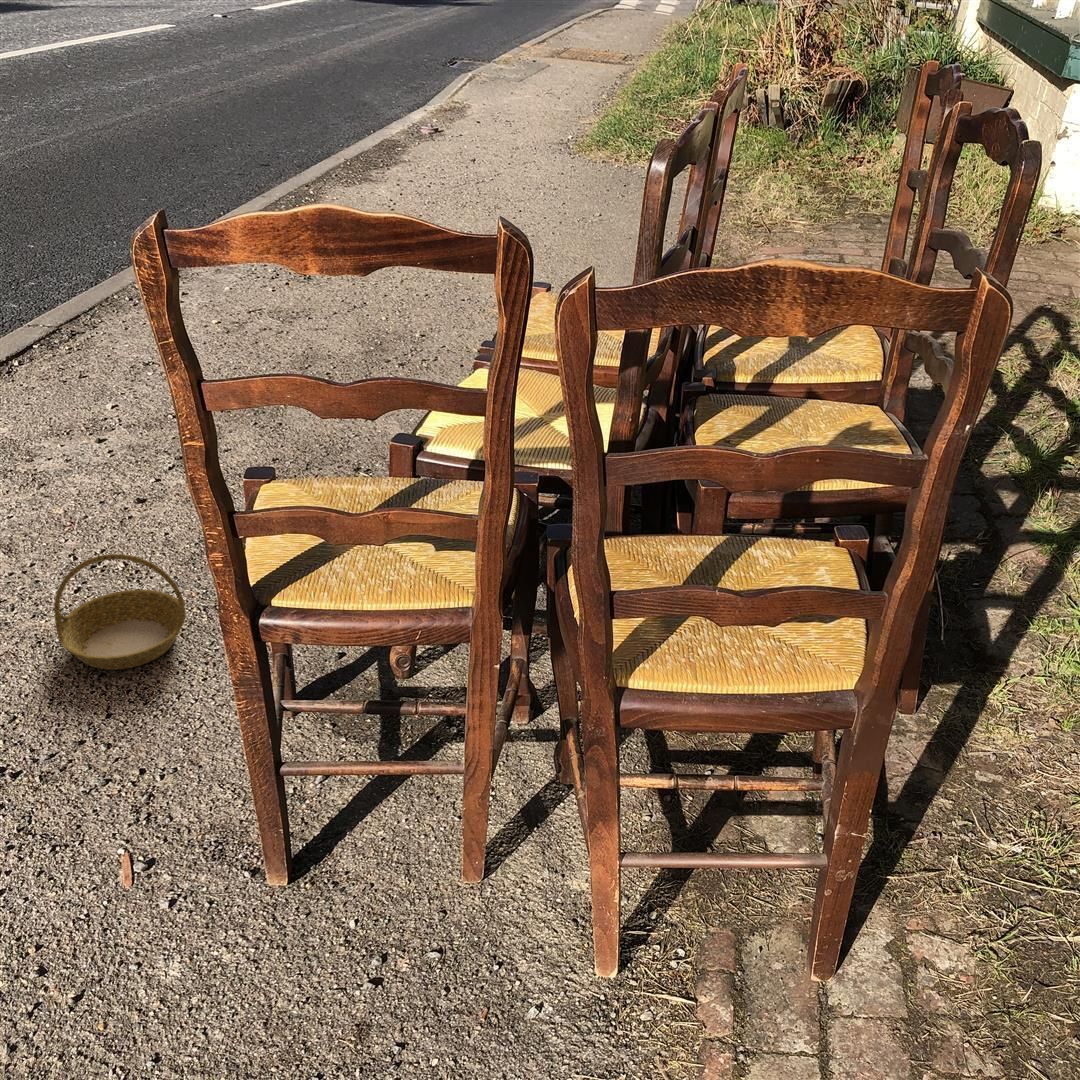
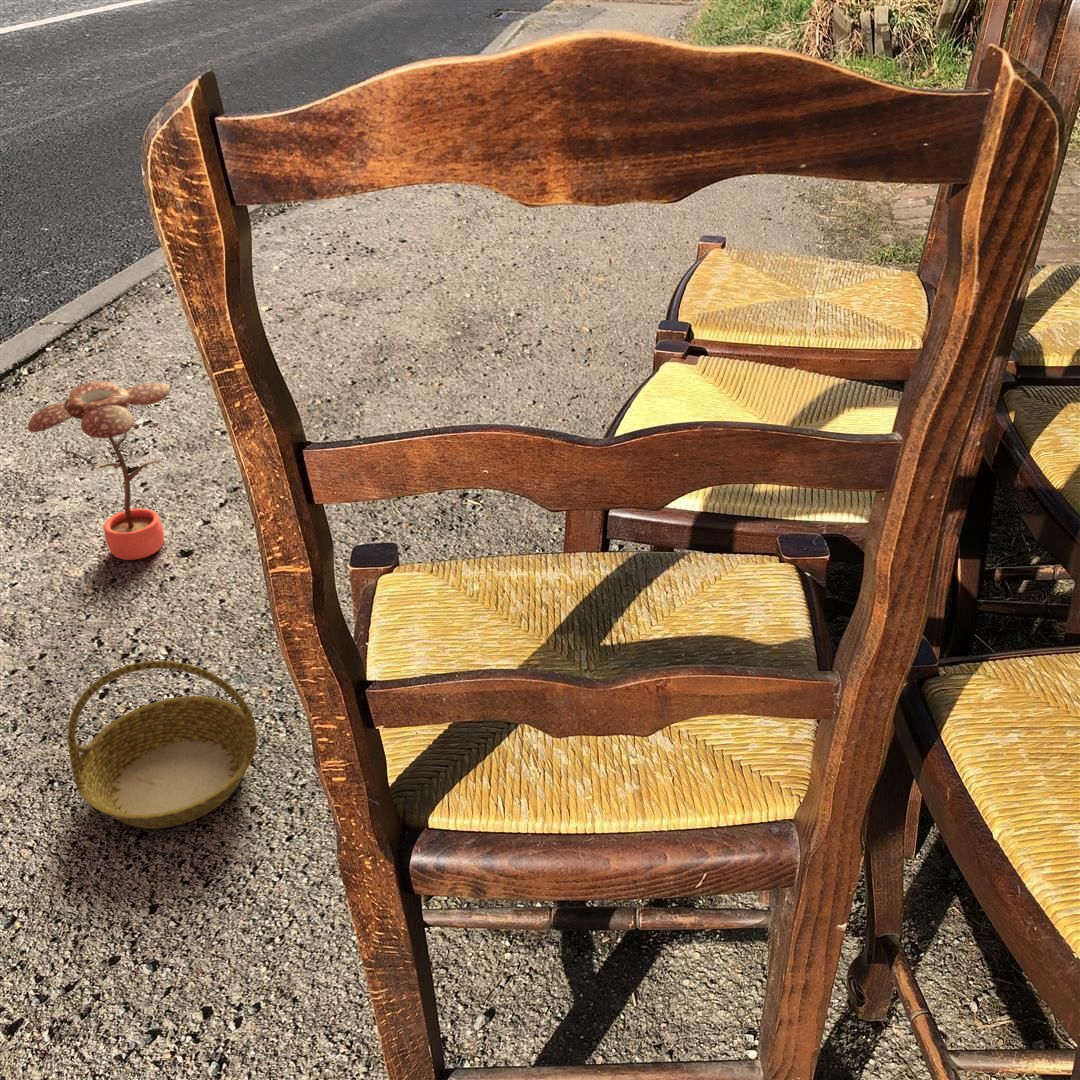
potted plant: none [27,370,135,504] -> present [28,381,170,560]

